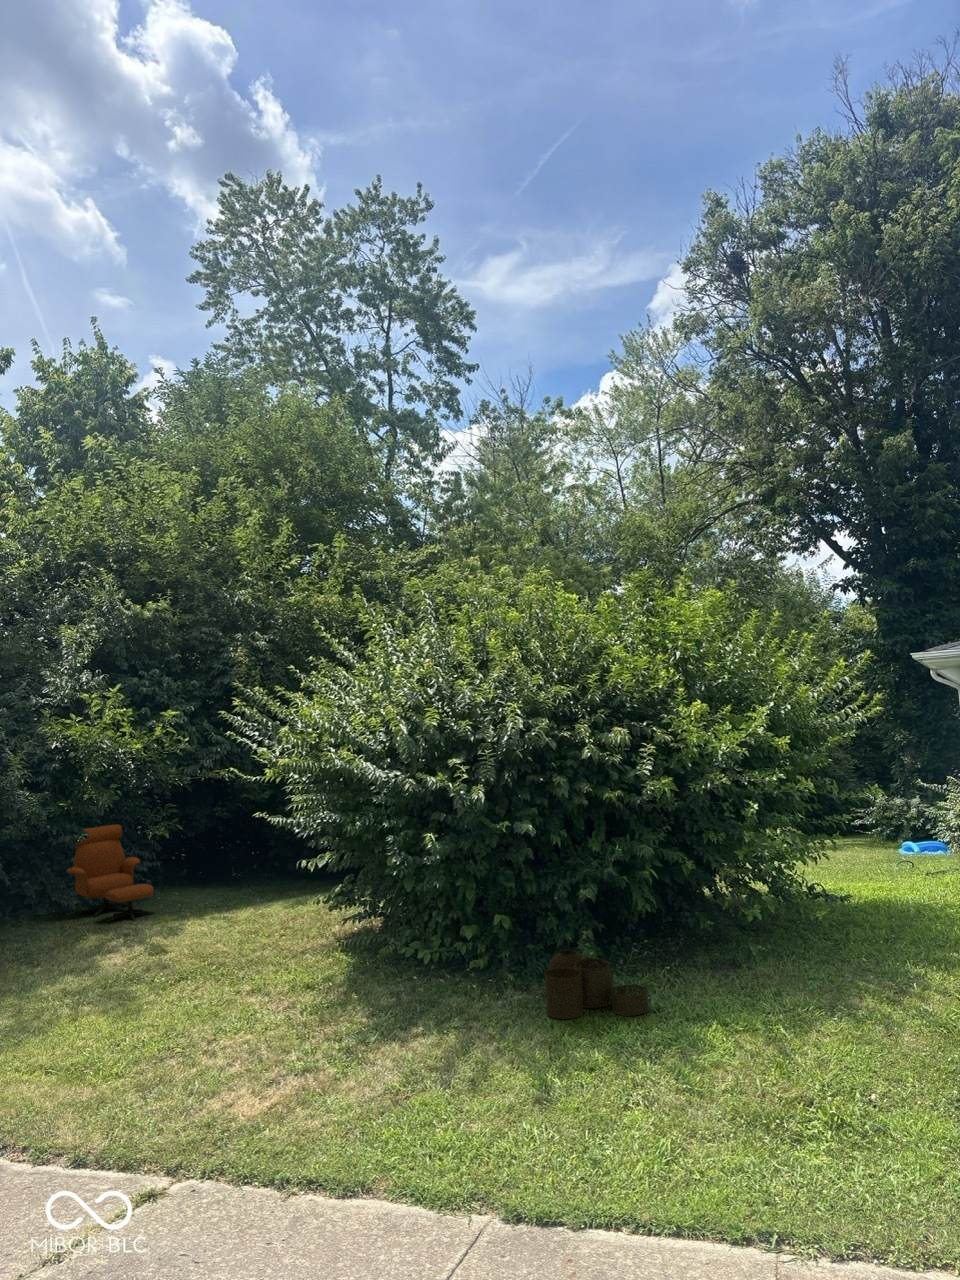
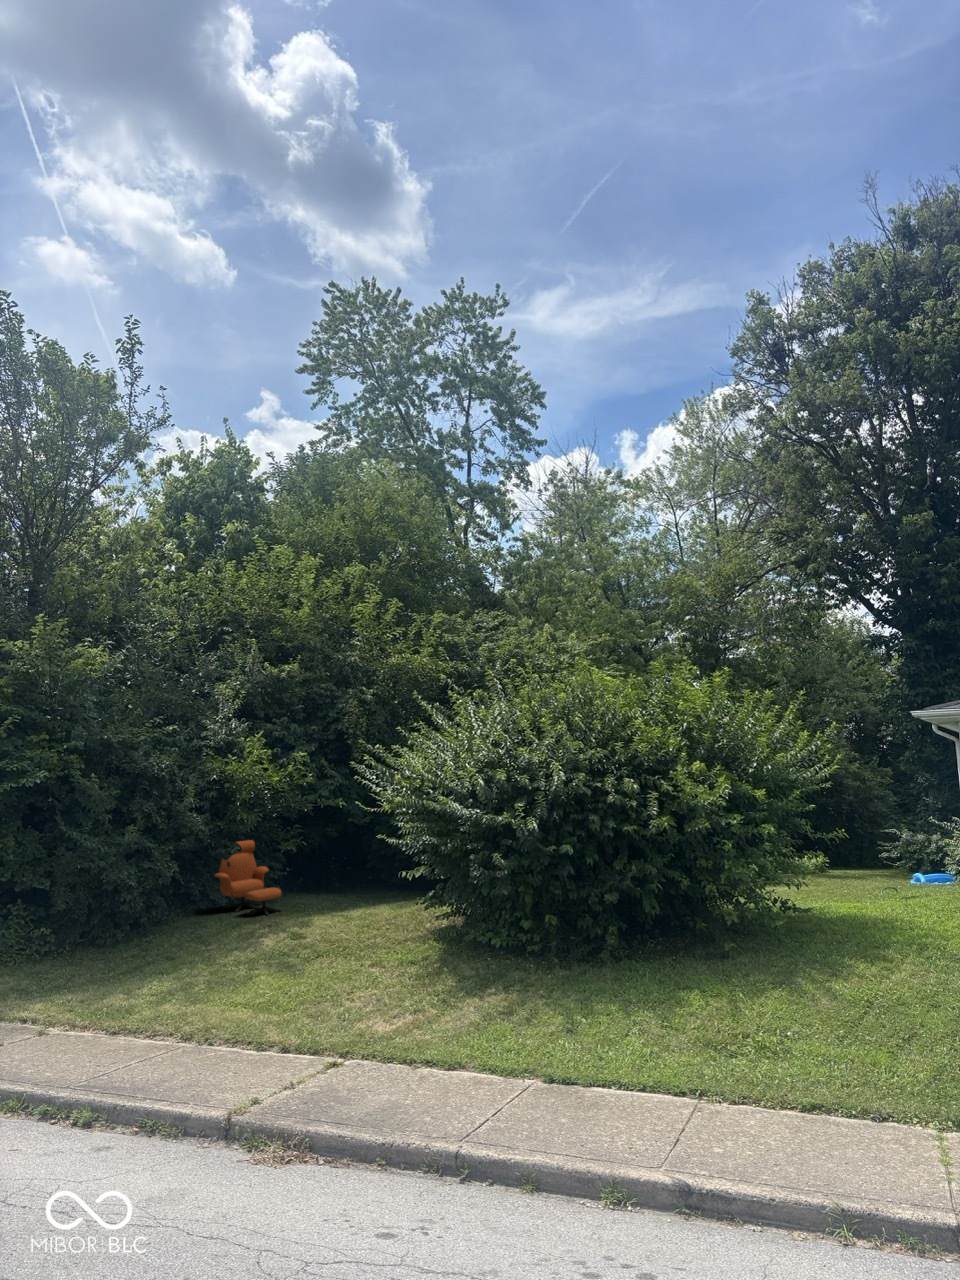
woven basket: present [543,950,649,1019] -> none [579,939,653,987]

